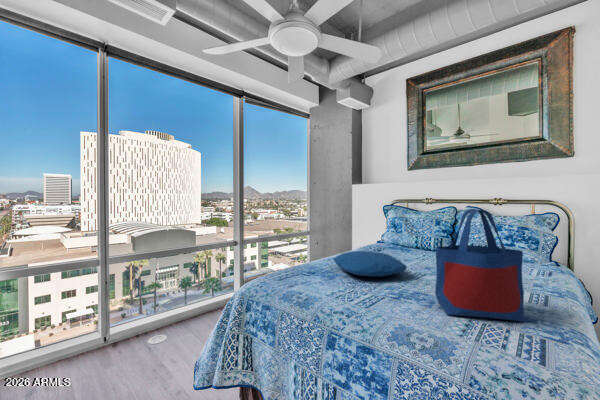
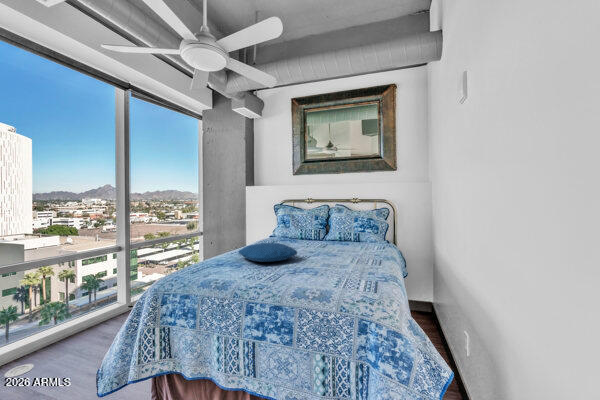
tote bag: present [435,209,524,322] -> none [319,205,368,278]

